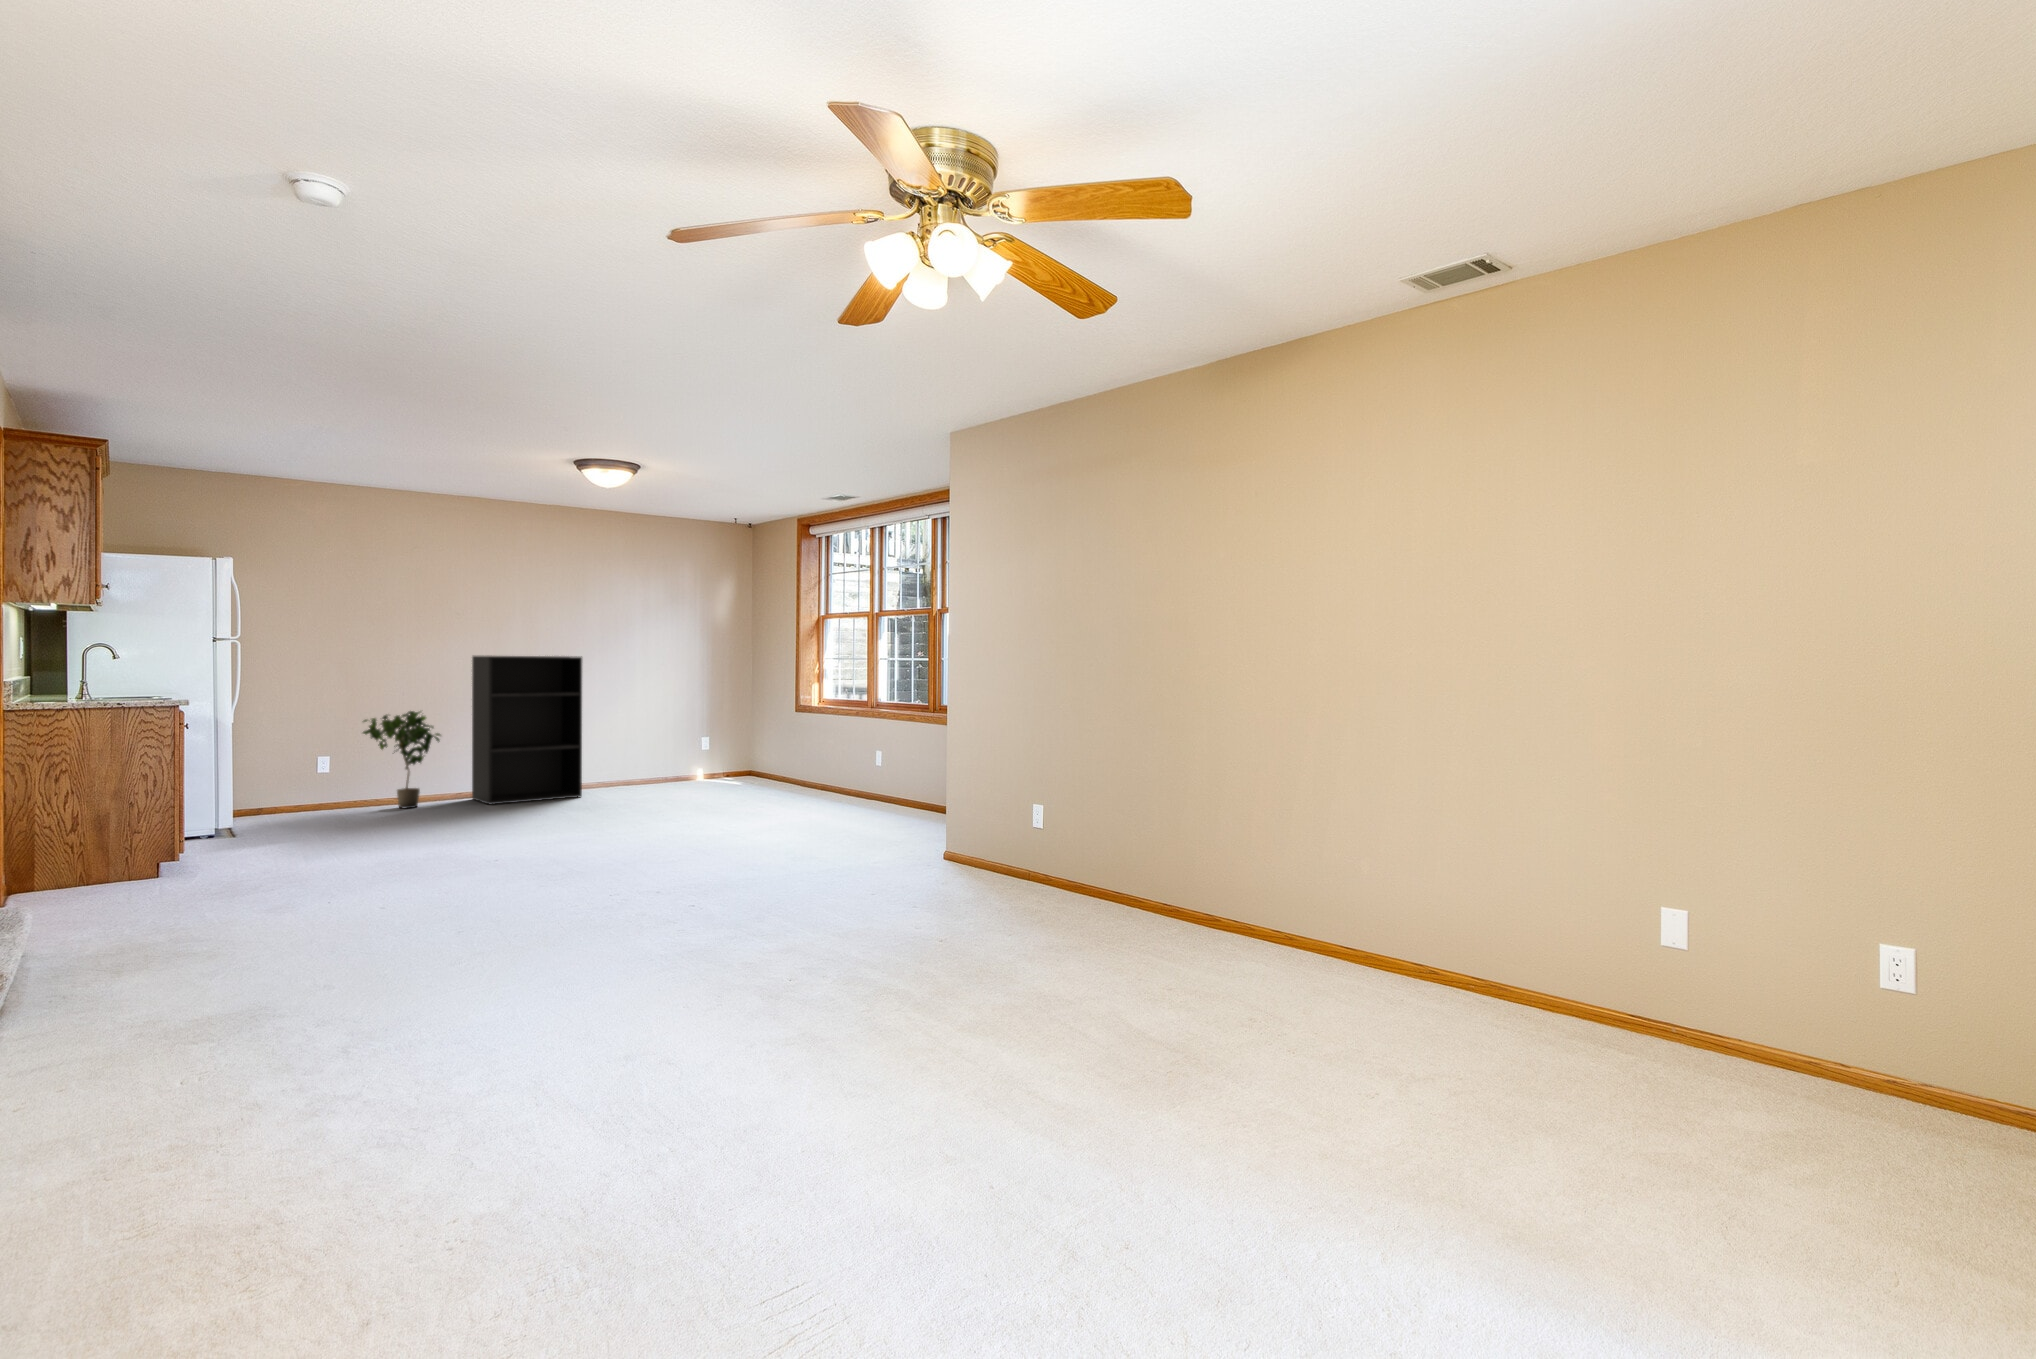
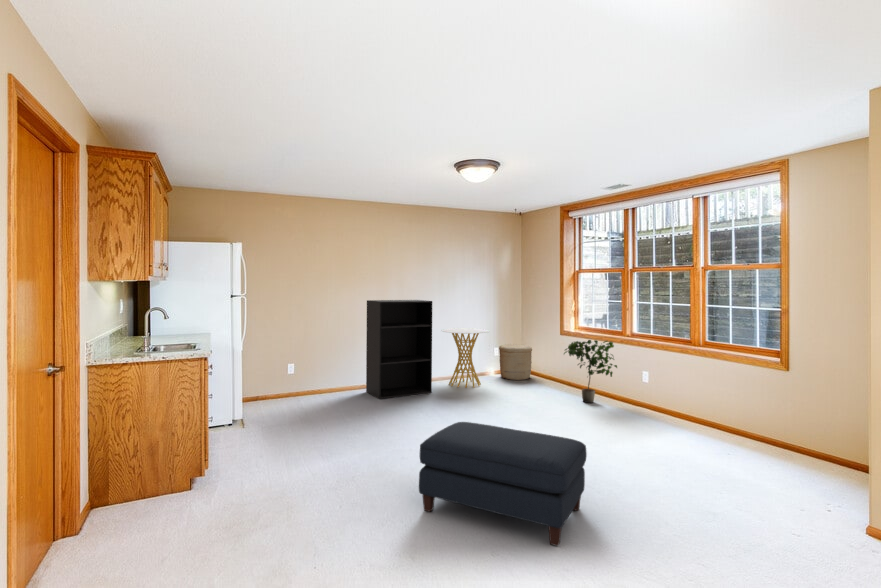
side table: none [606,703,685,791] -> present [441,328,490,388]
potted plant: present [363,711,440,808] -> present [564,340,617,403]
woven basket: none [711,730,764,782] -> present [499,344,532,380]
ottoman: none [472,784,682,887] -> present [419,422,587,546]

